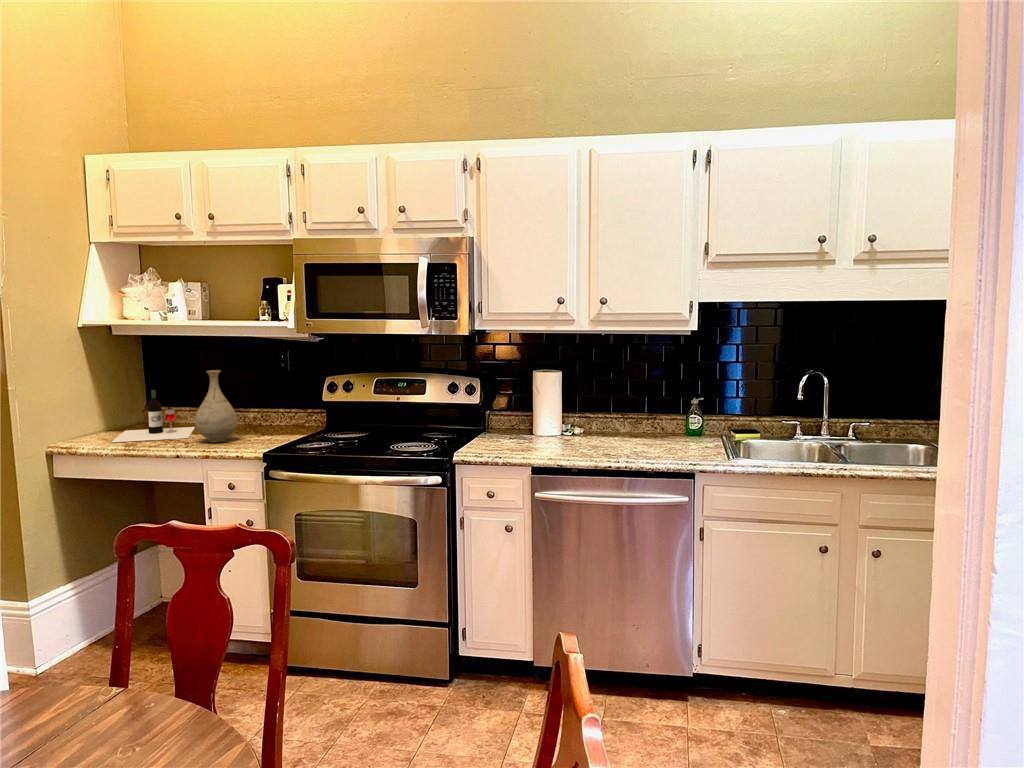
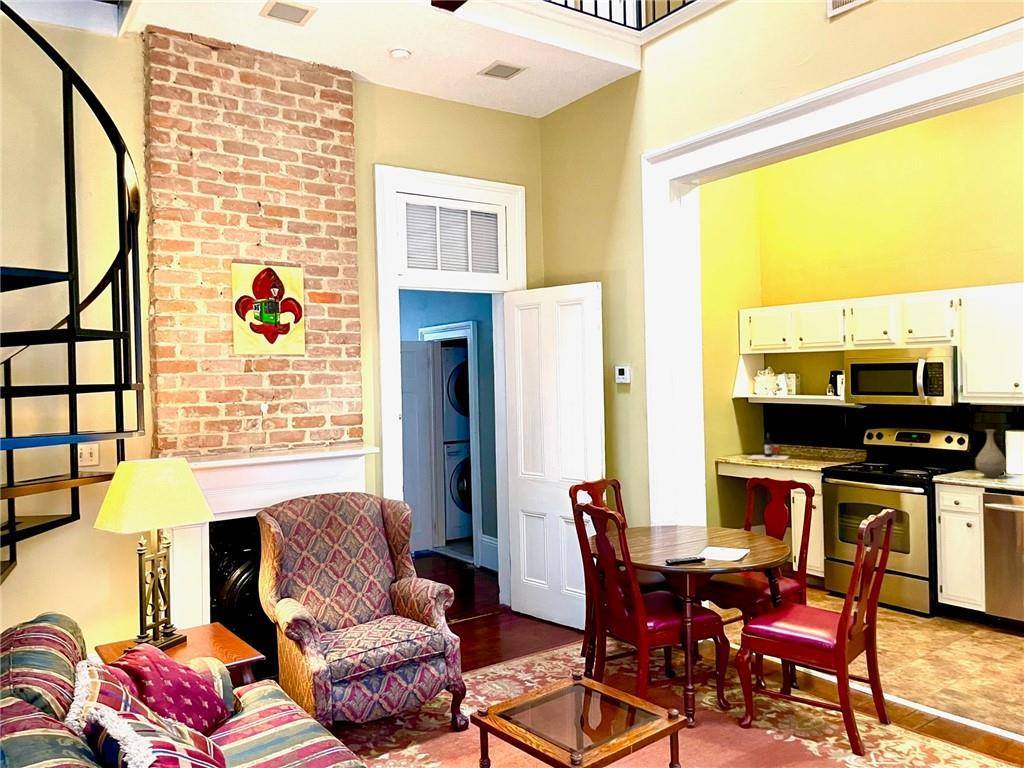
vase: present [195,370,237,443] -> present [976,430,1006,478]

